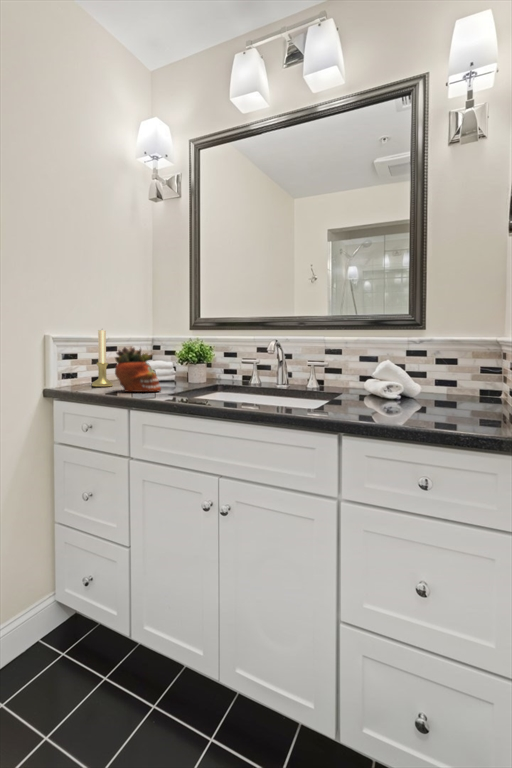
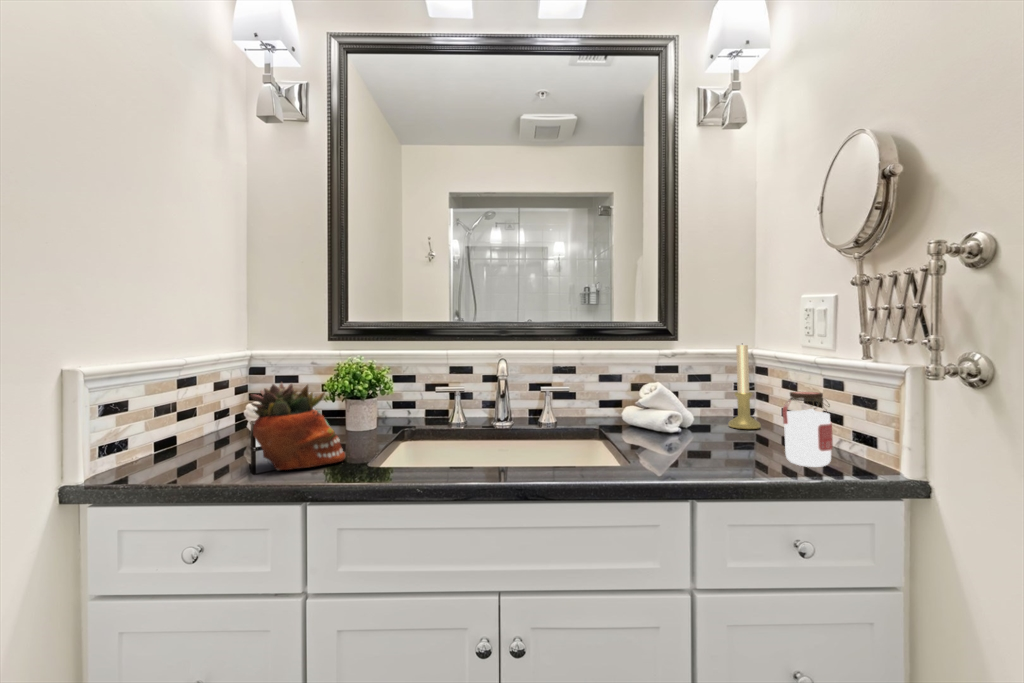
candle holder: present [92,330,113,387] -> present [728,345,761,429]
jar: none [410,361,450,419] -> present [783,392,833,467]

